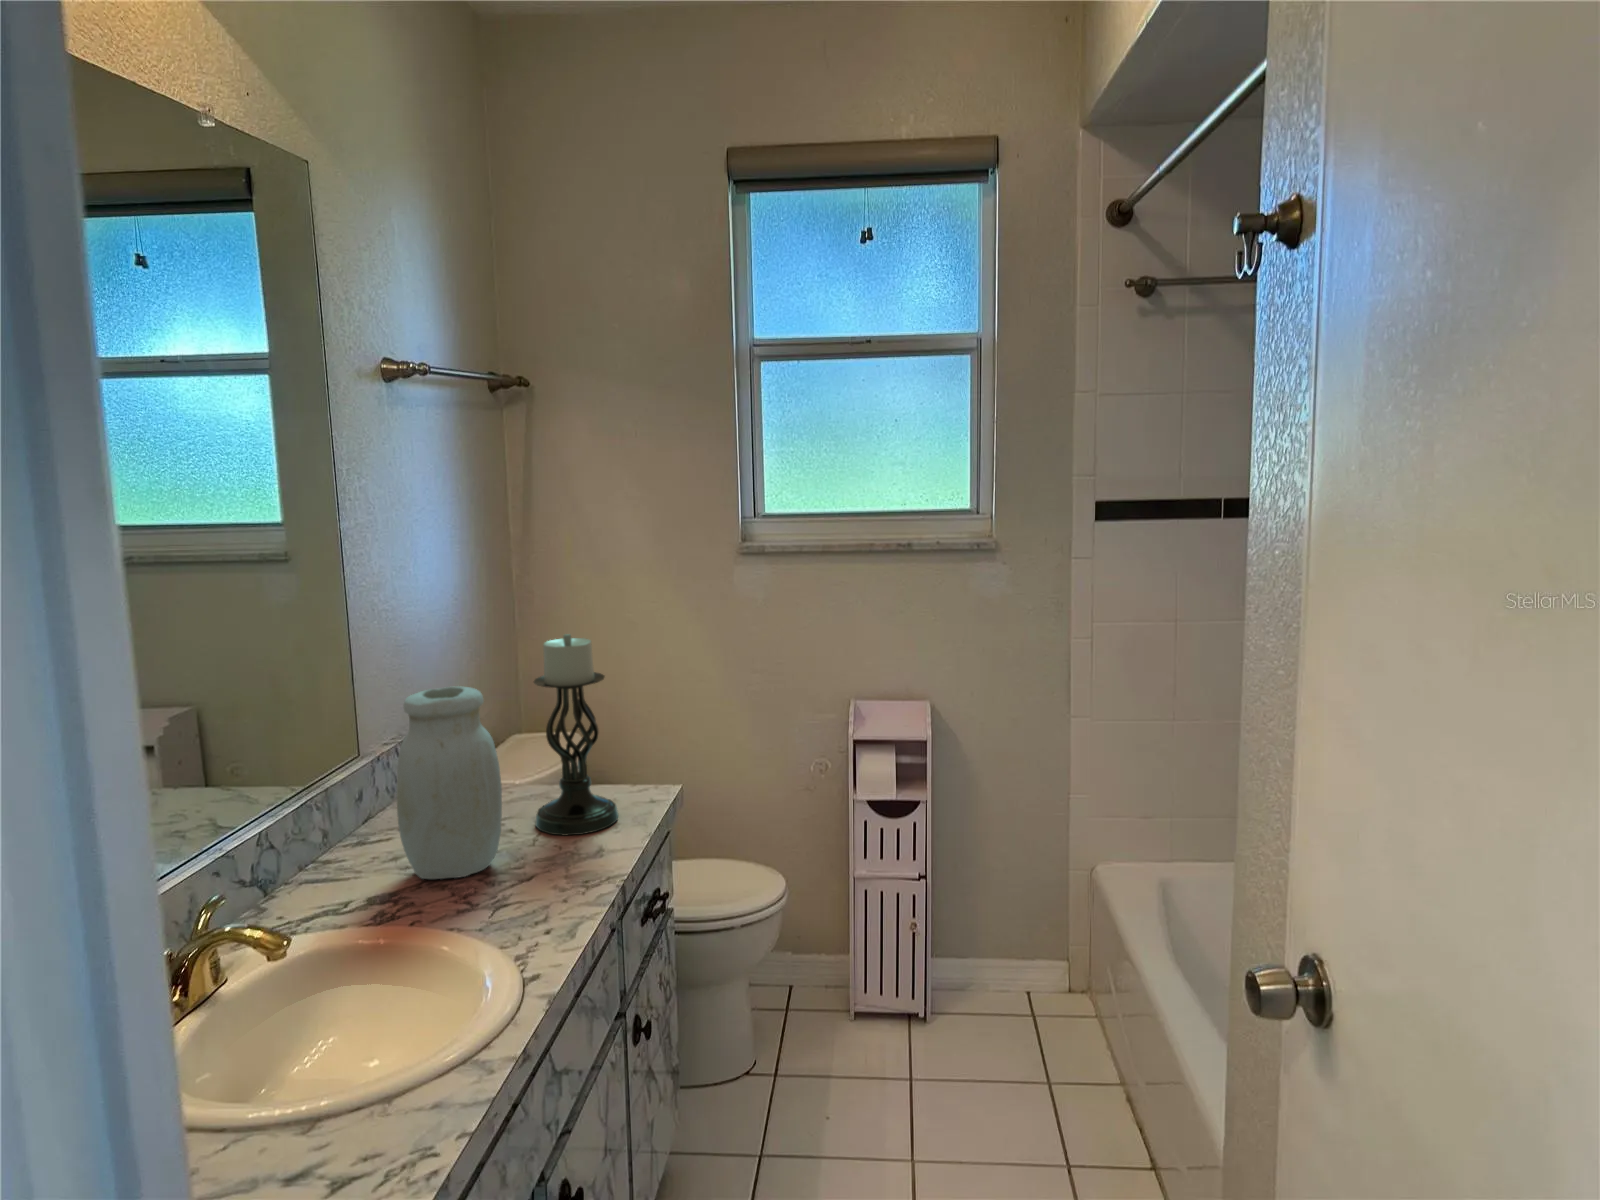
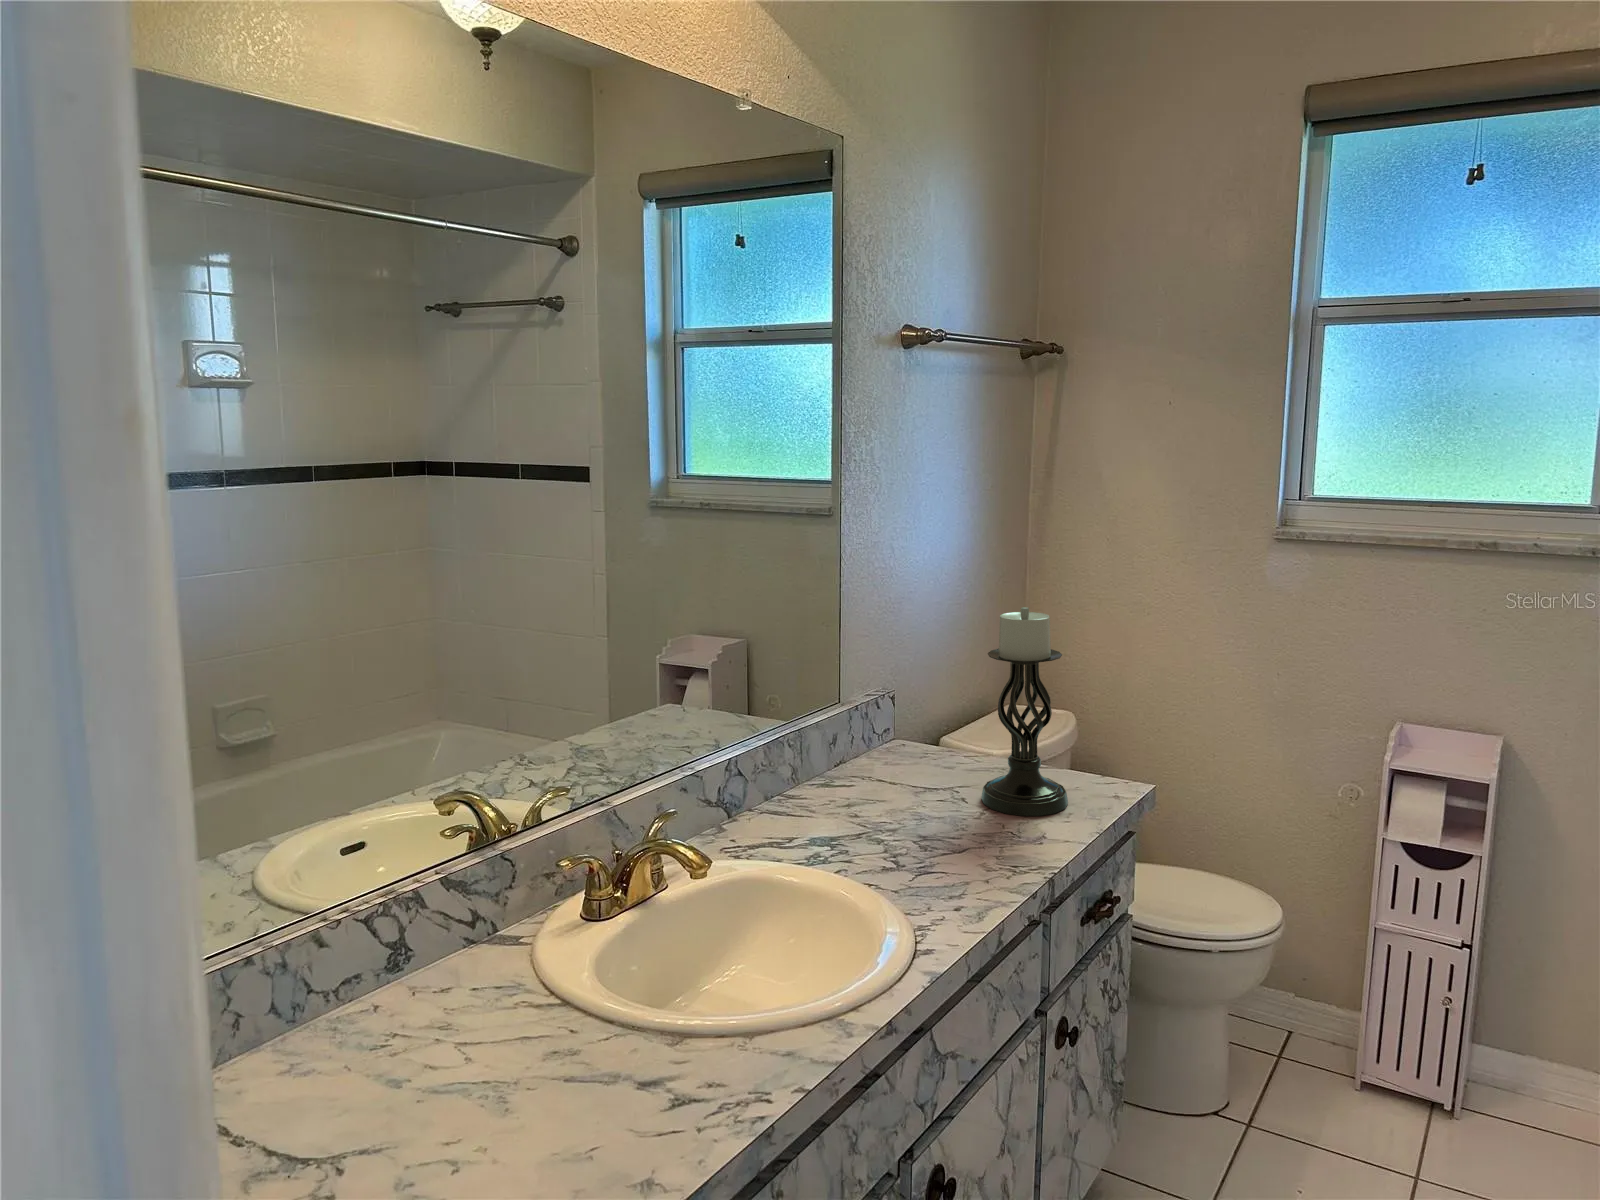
jar: present [396,686,502,879] -> none [843,649,939,835]

